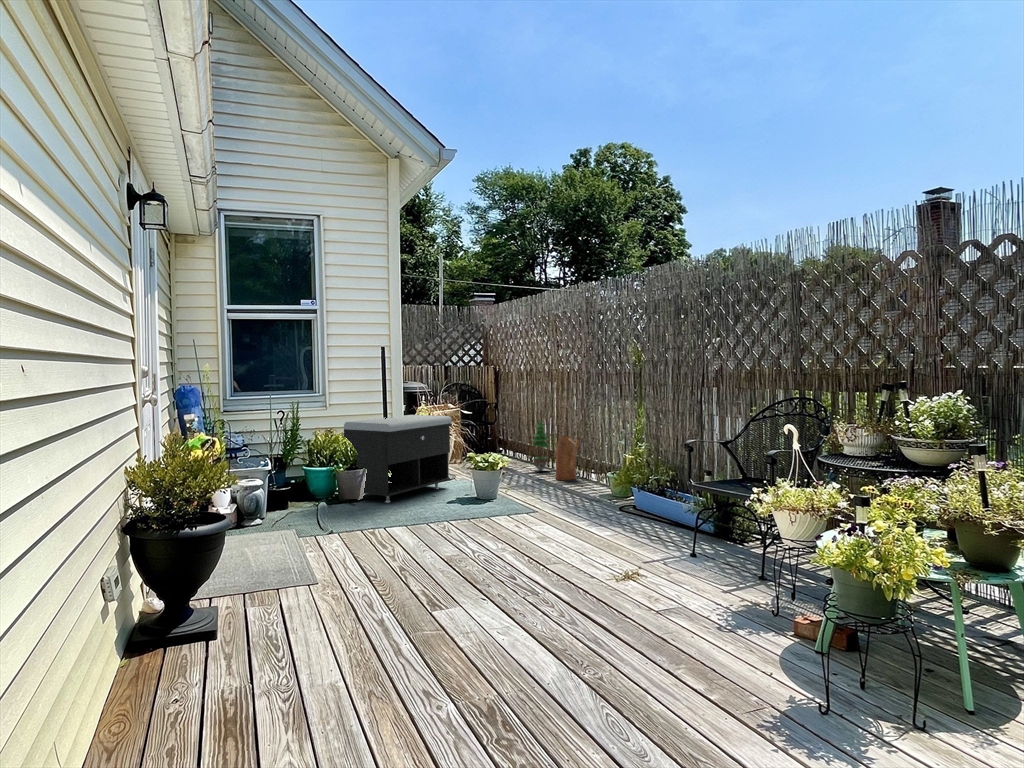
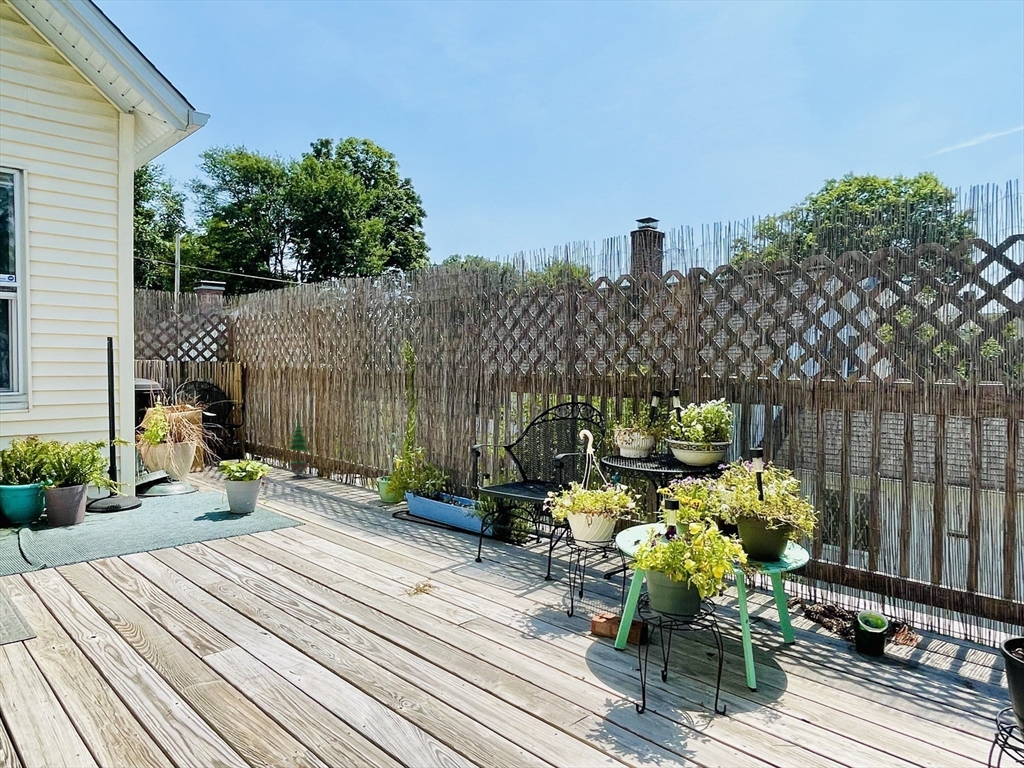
storage bench: present [344,415,452,503] -> none [52,418,198,525]
watering can: present [556,436,580,481] -> none [317,439,346,486]

